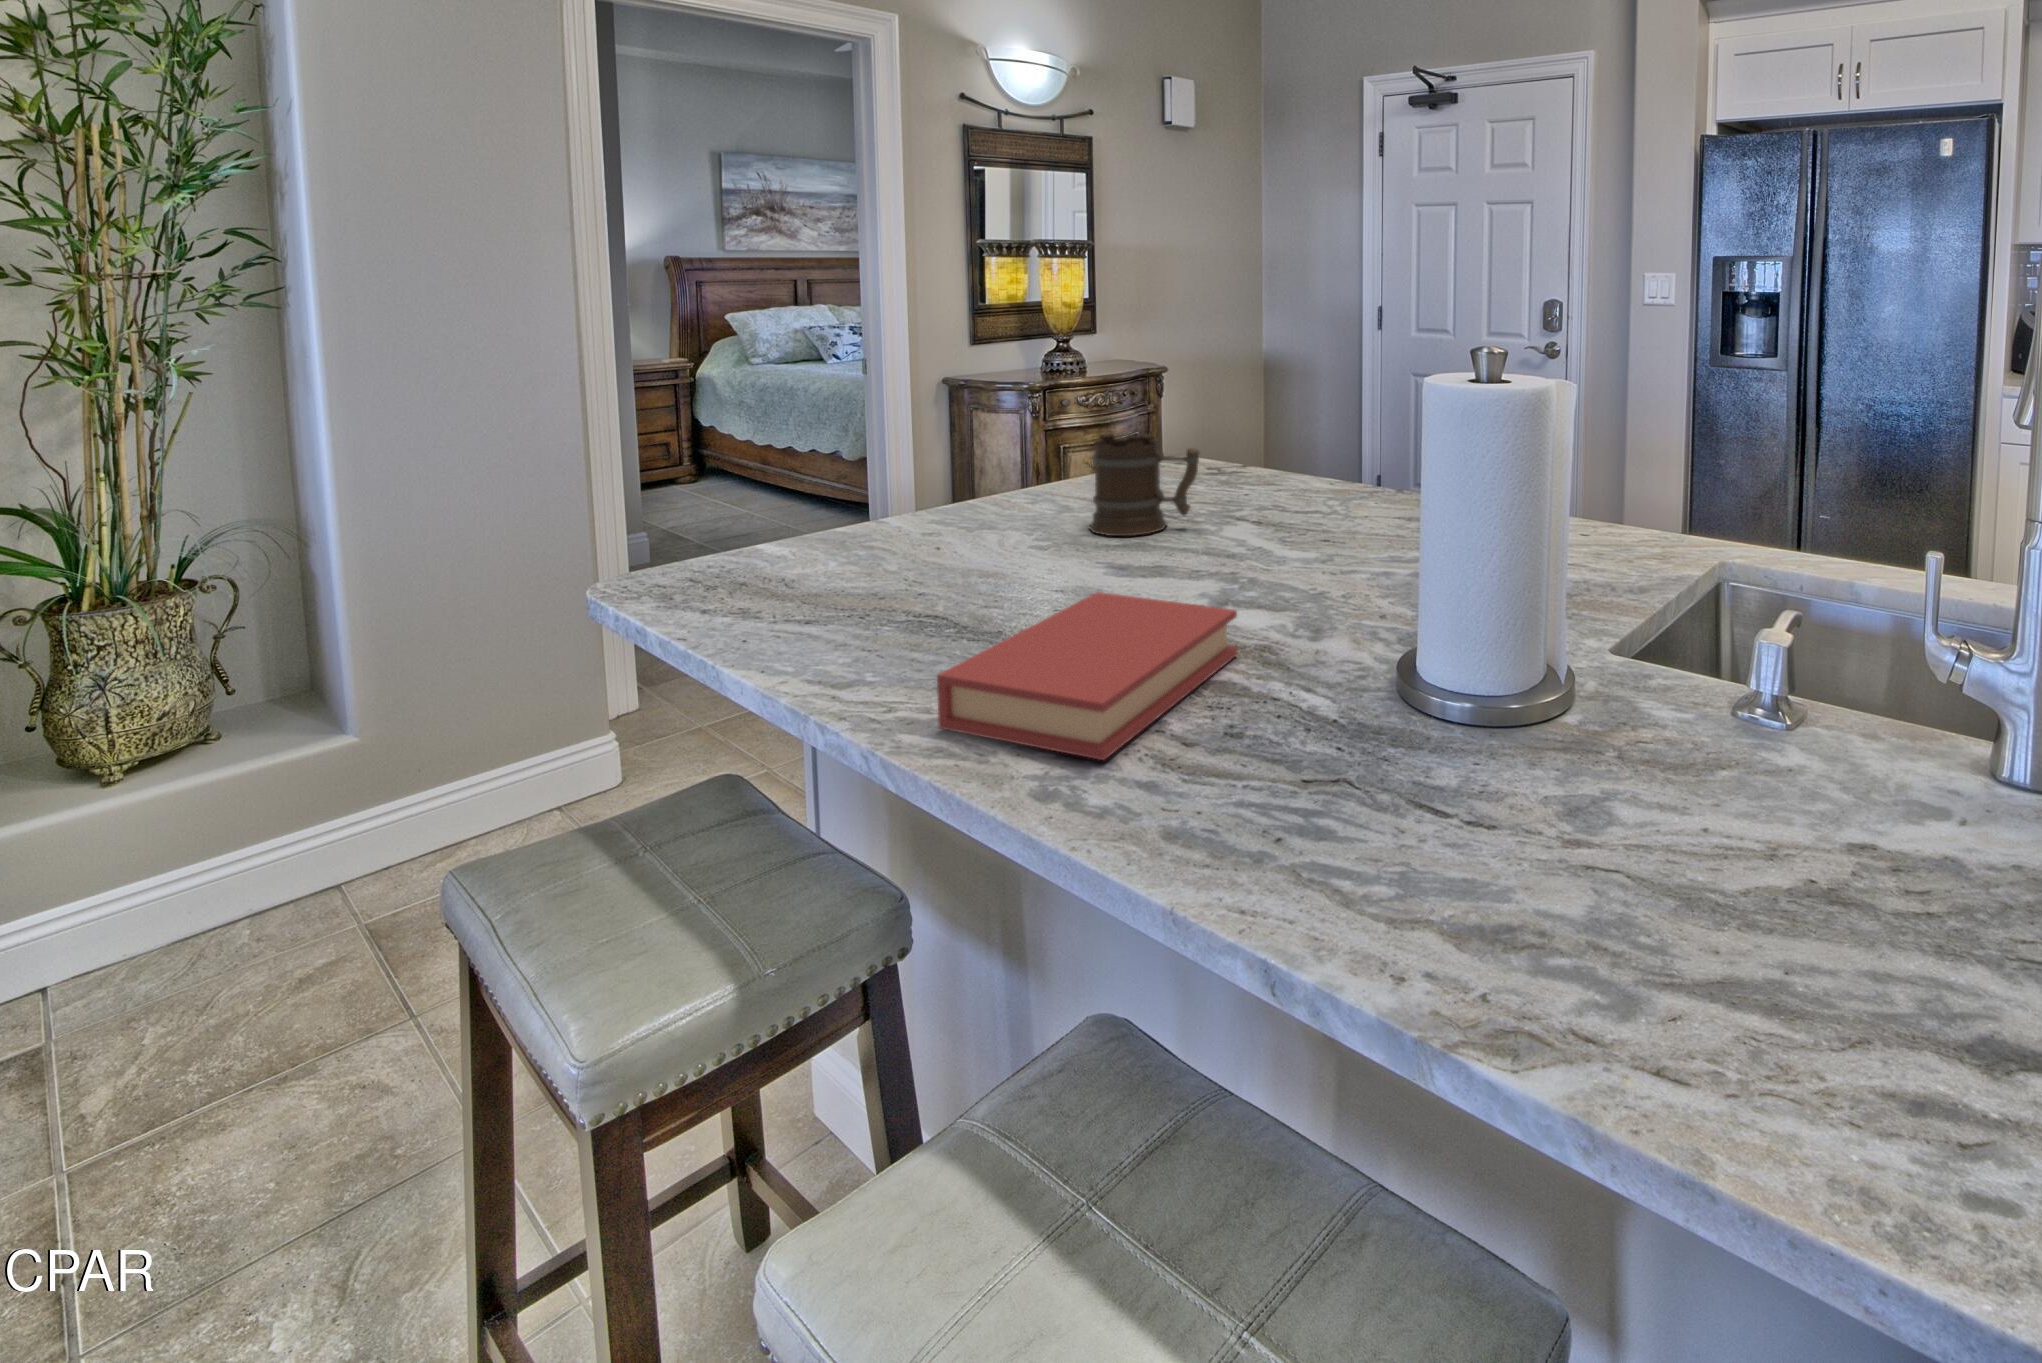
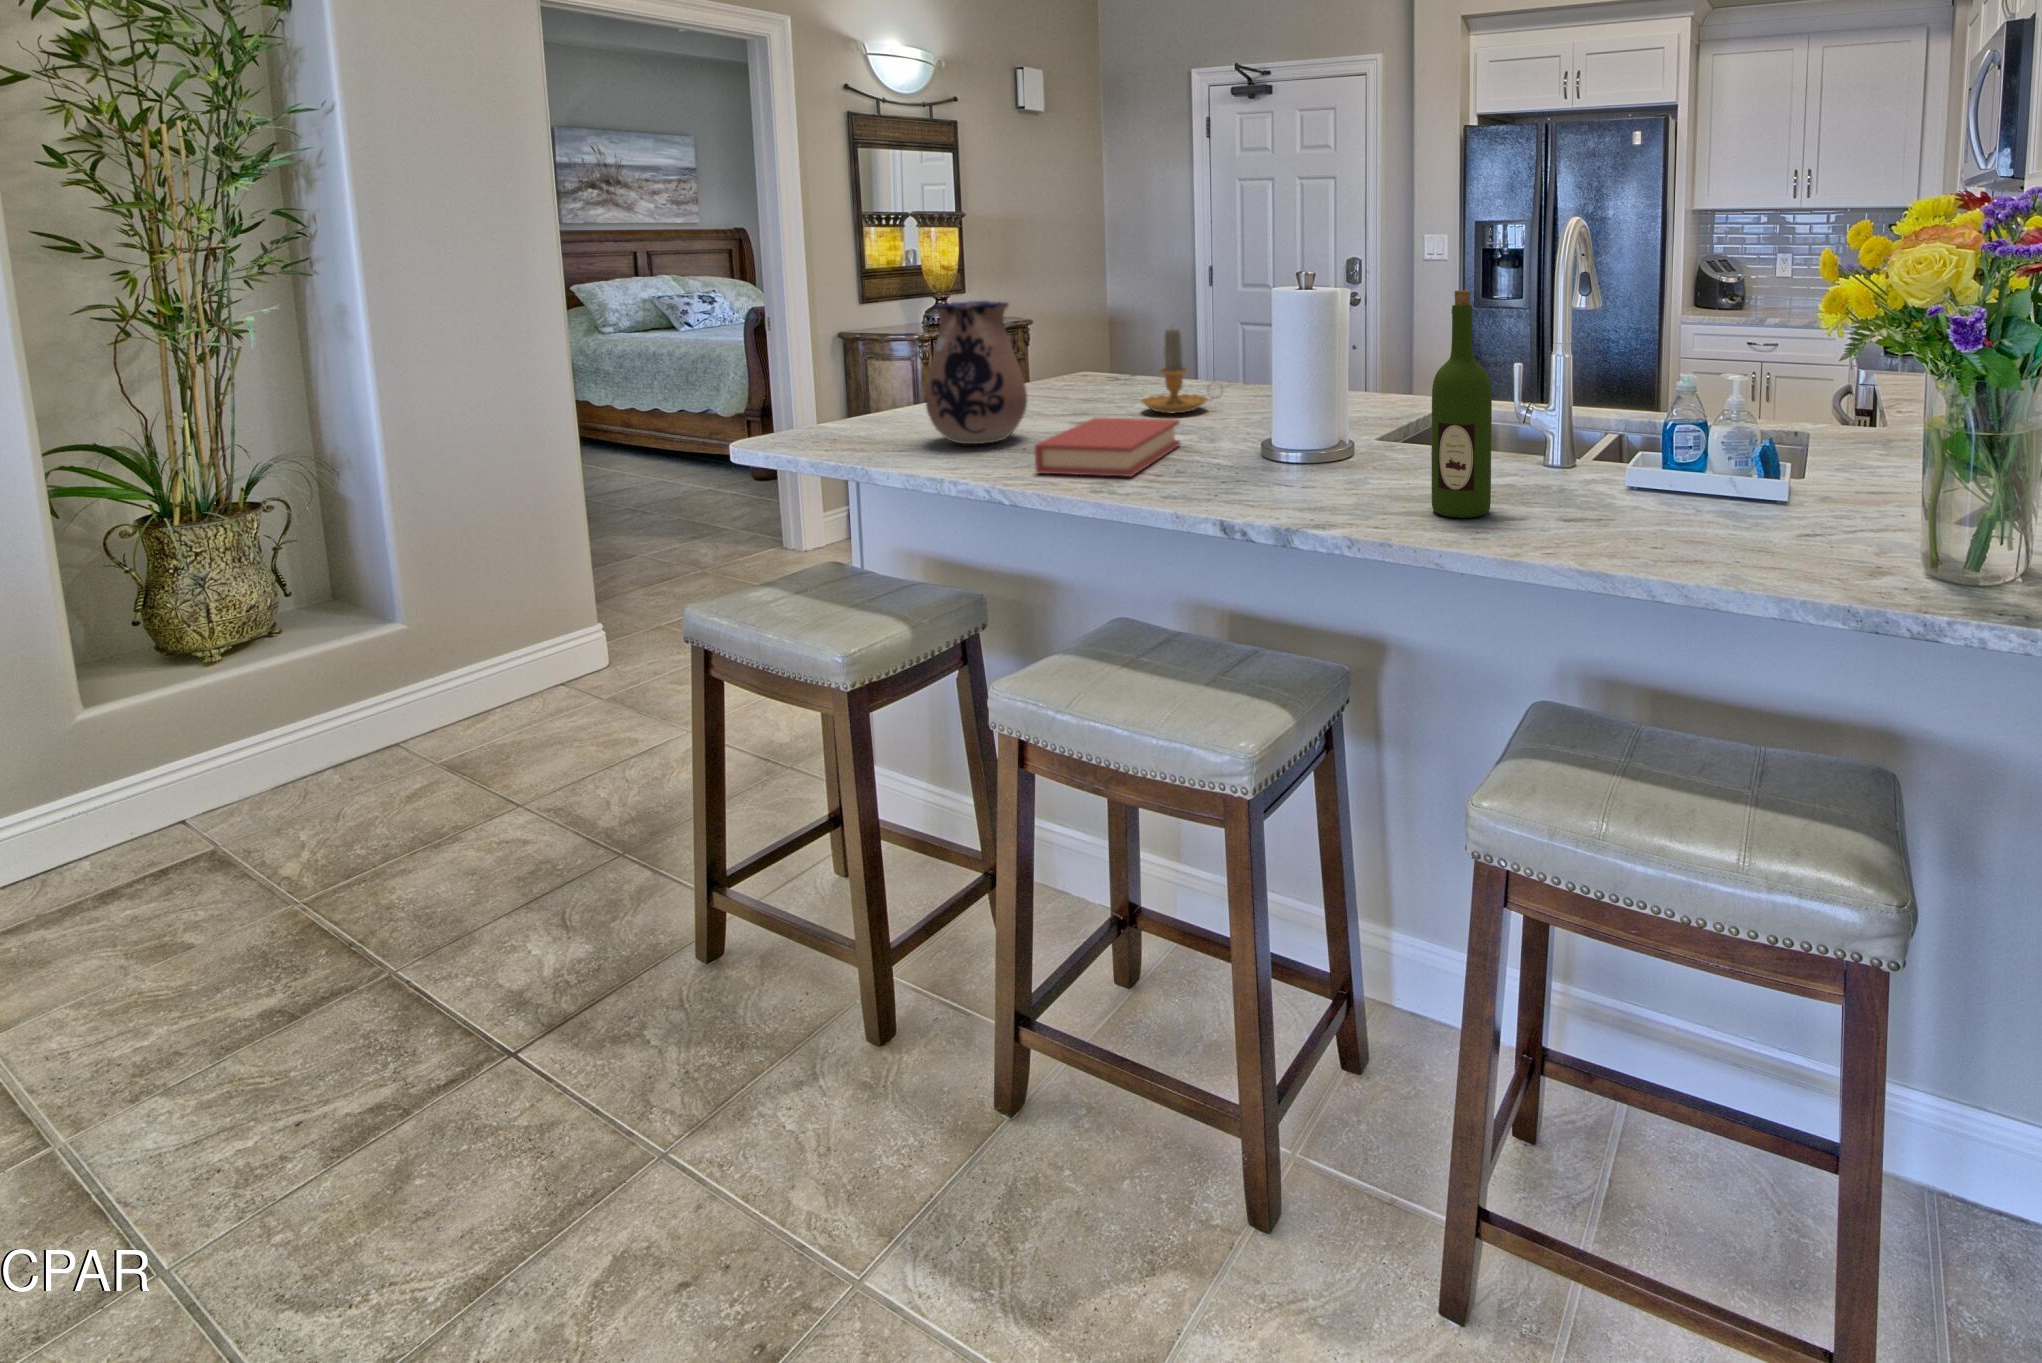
ceramic pitcher: none [827,380,998,626] -> present [926,300,1027,444]
candle: none [1207,419,1339,564] -> present [1142,329,1214,413]
mug: present [1089,433,1200,536] -> none [1054,341,1127,406]
wine bottle: none [1768,446,1956,1073] -> present [1432,290,1492,518]

